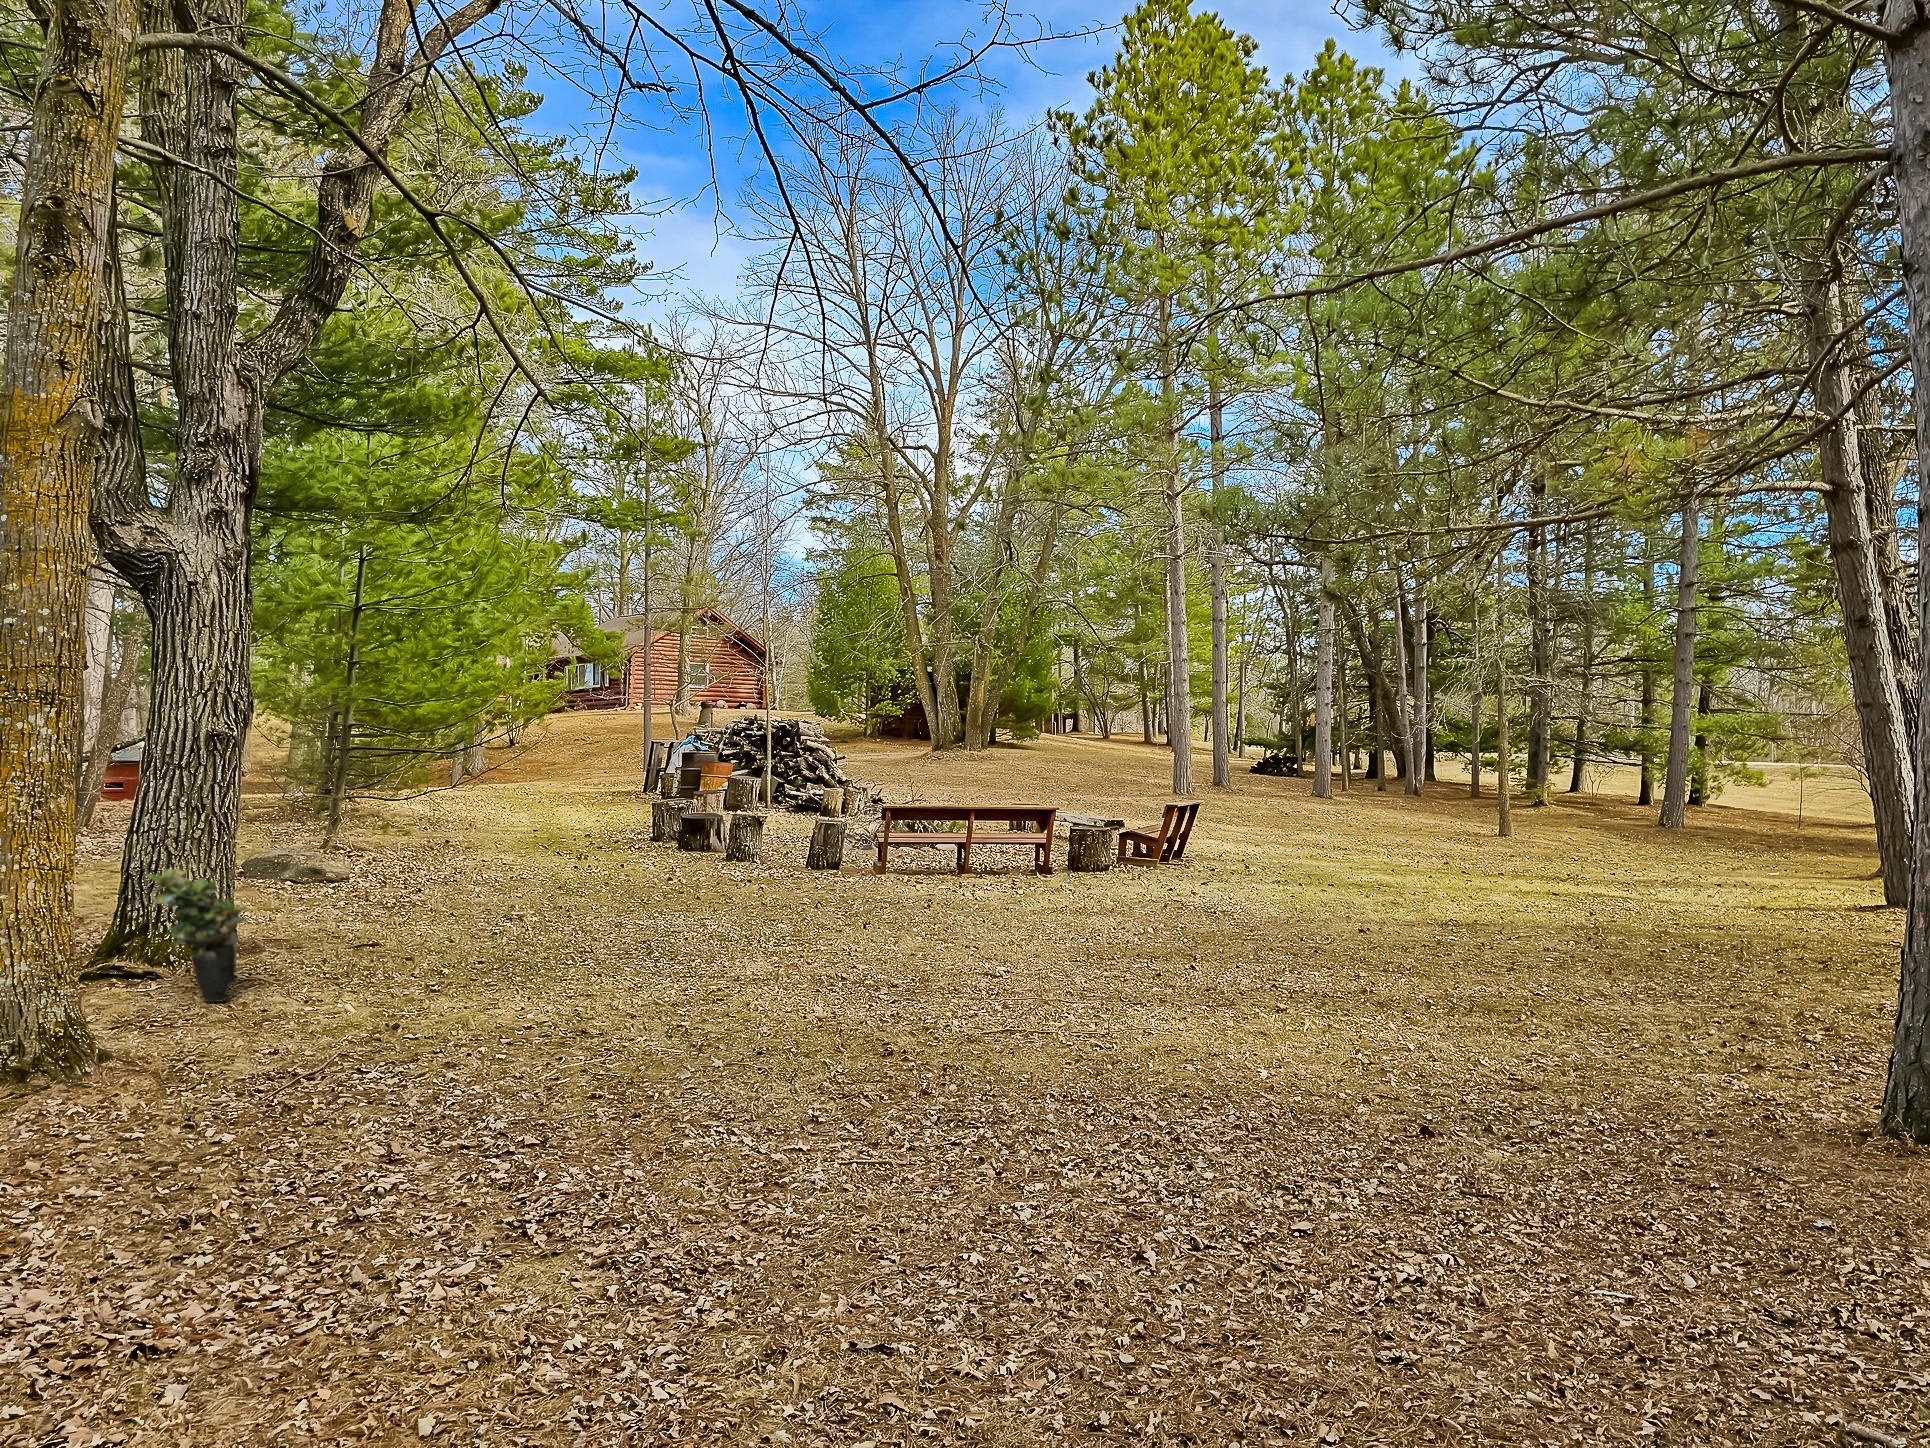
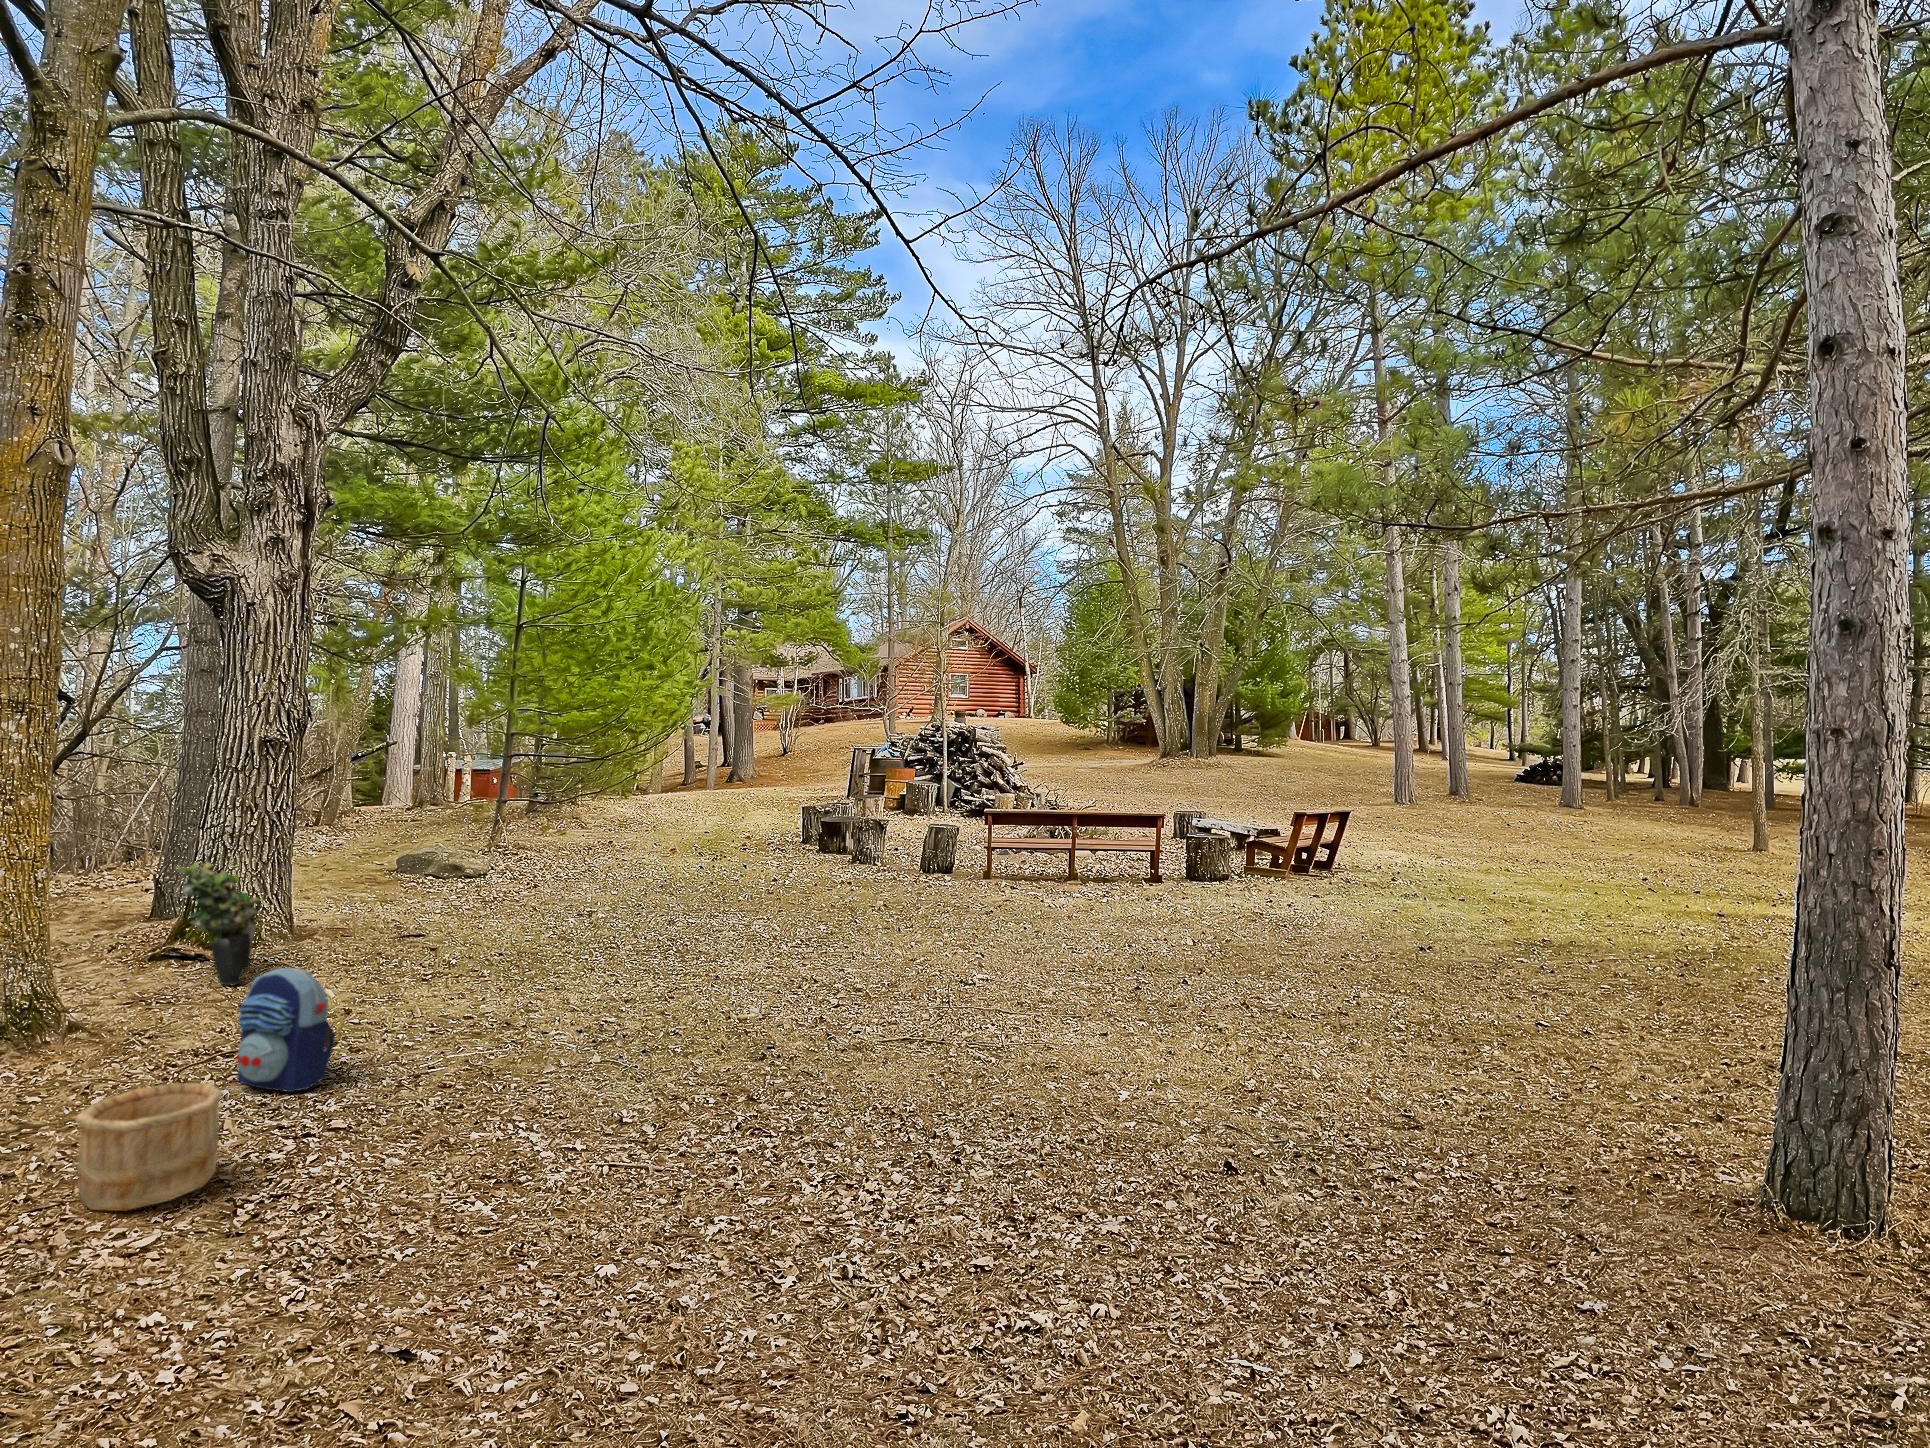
backpack: none [311,973,415,1104] -> present [237,968,335,1092]
wooden bucket: none [237,1094,382,1235] -> present [75,1083,223,1211]

